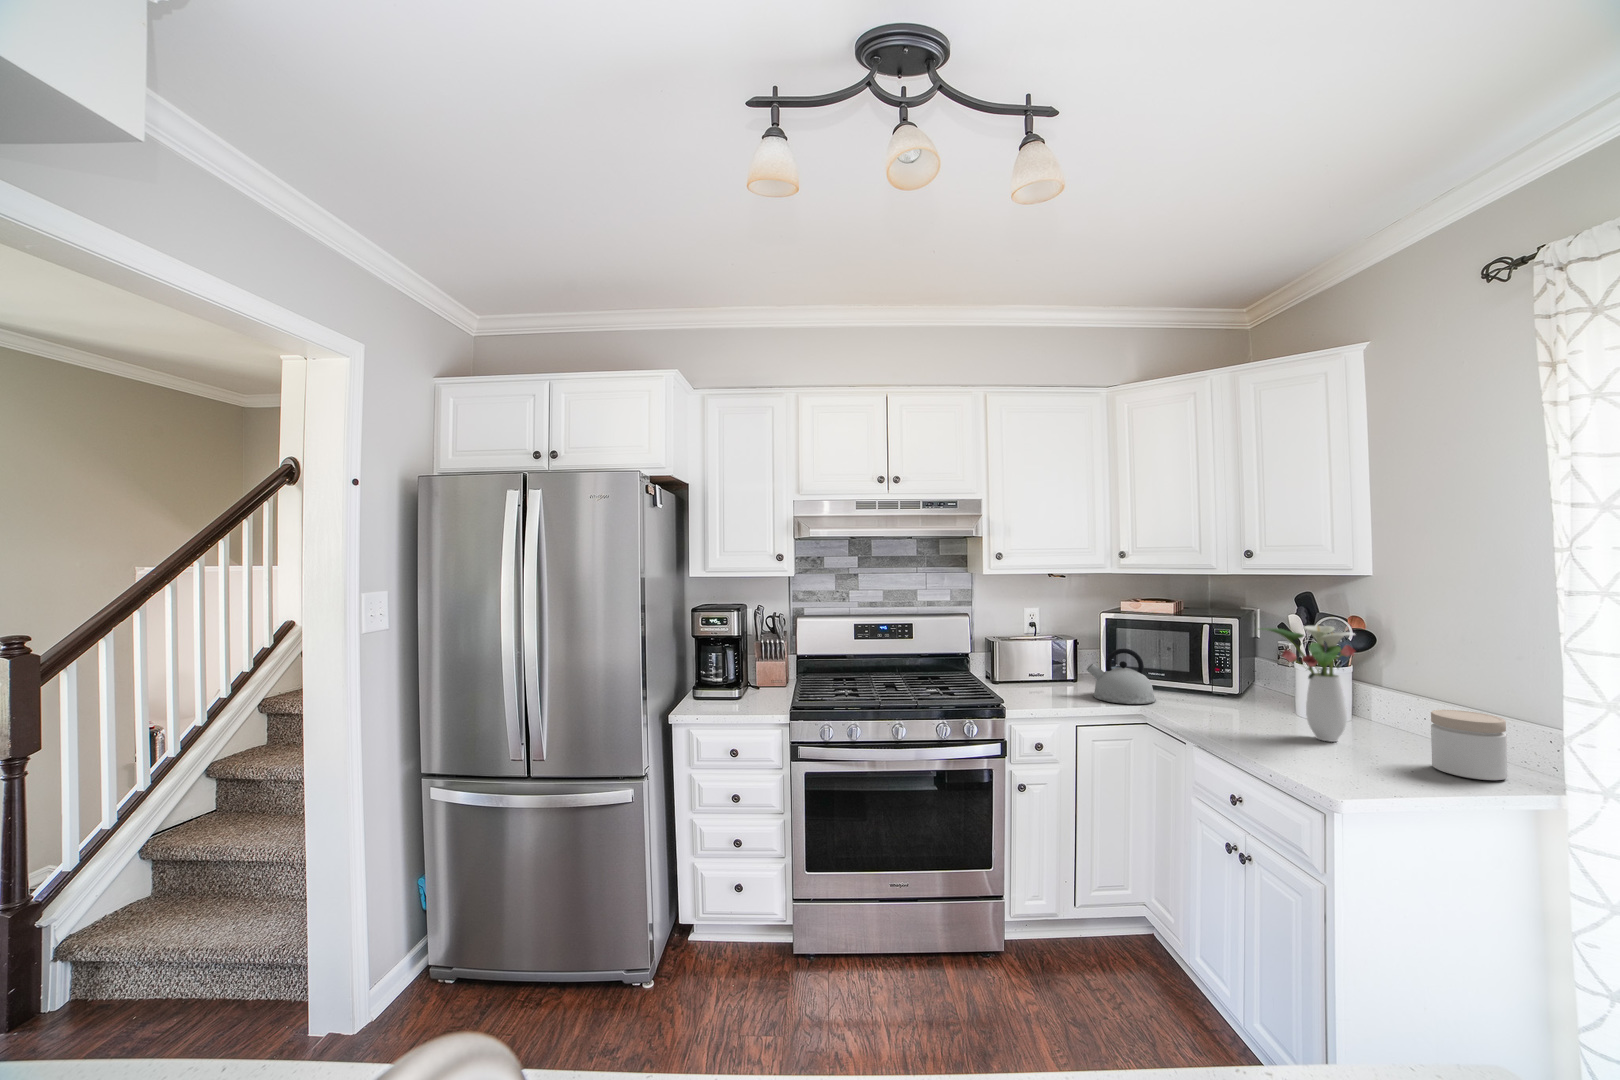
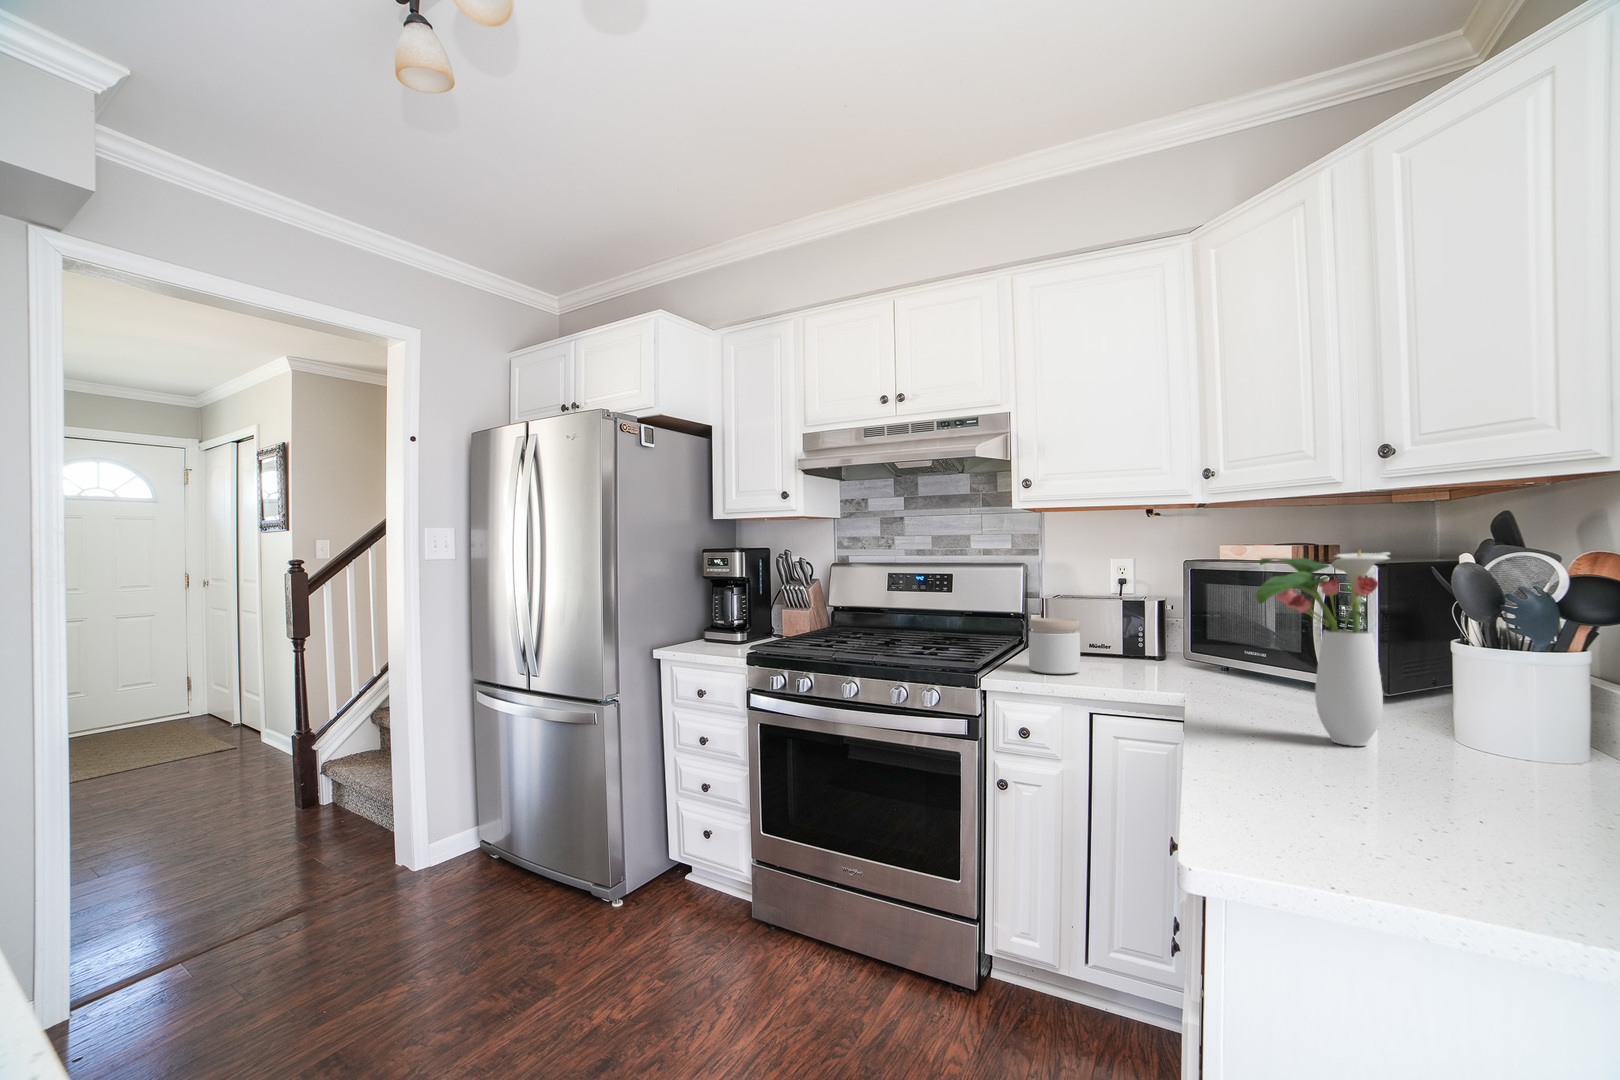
kettle: present [1087,648,1156,704] -> none [1128,607,1225,687]
jar: present [1431,710,1508,780] -> present [1029,618,1080,674]

